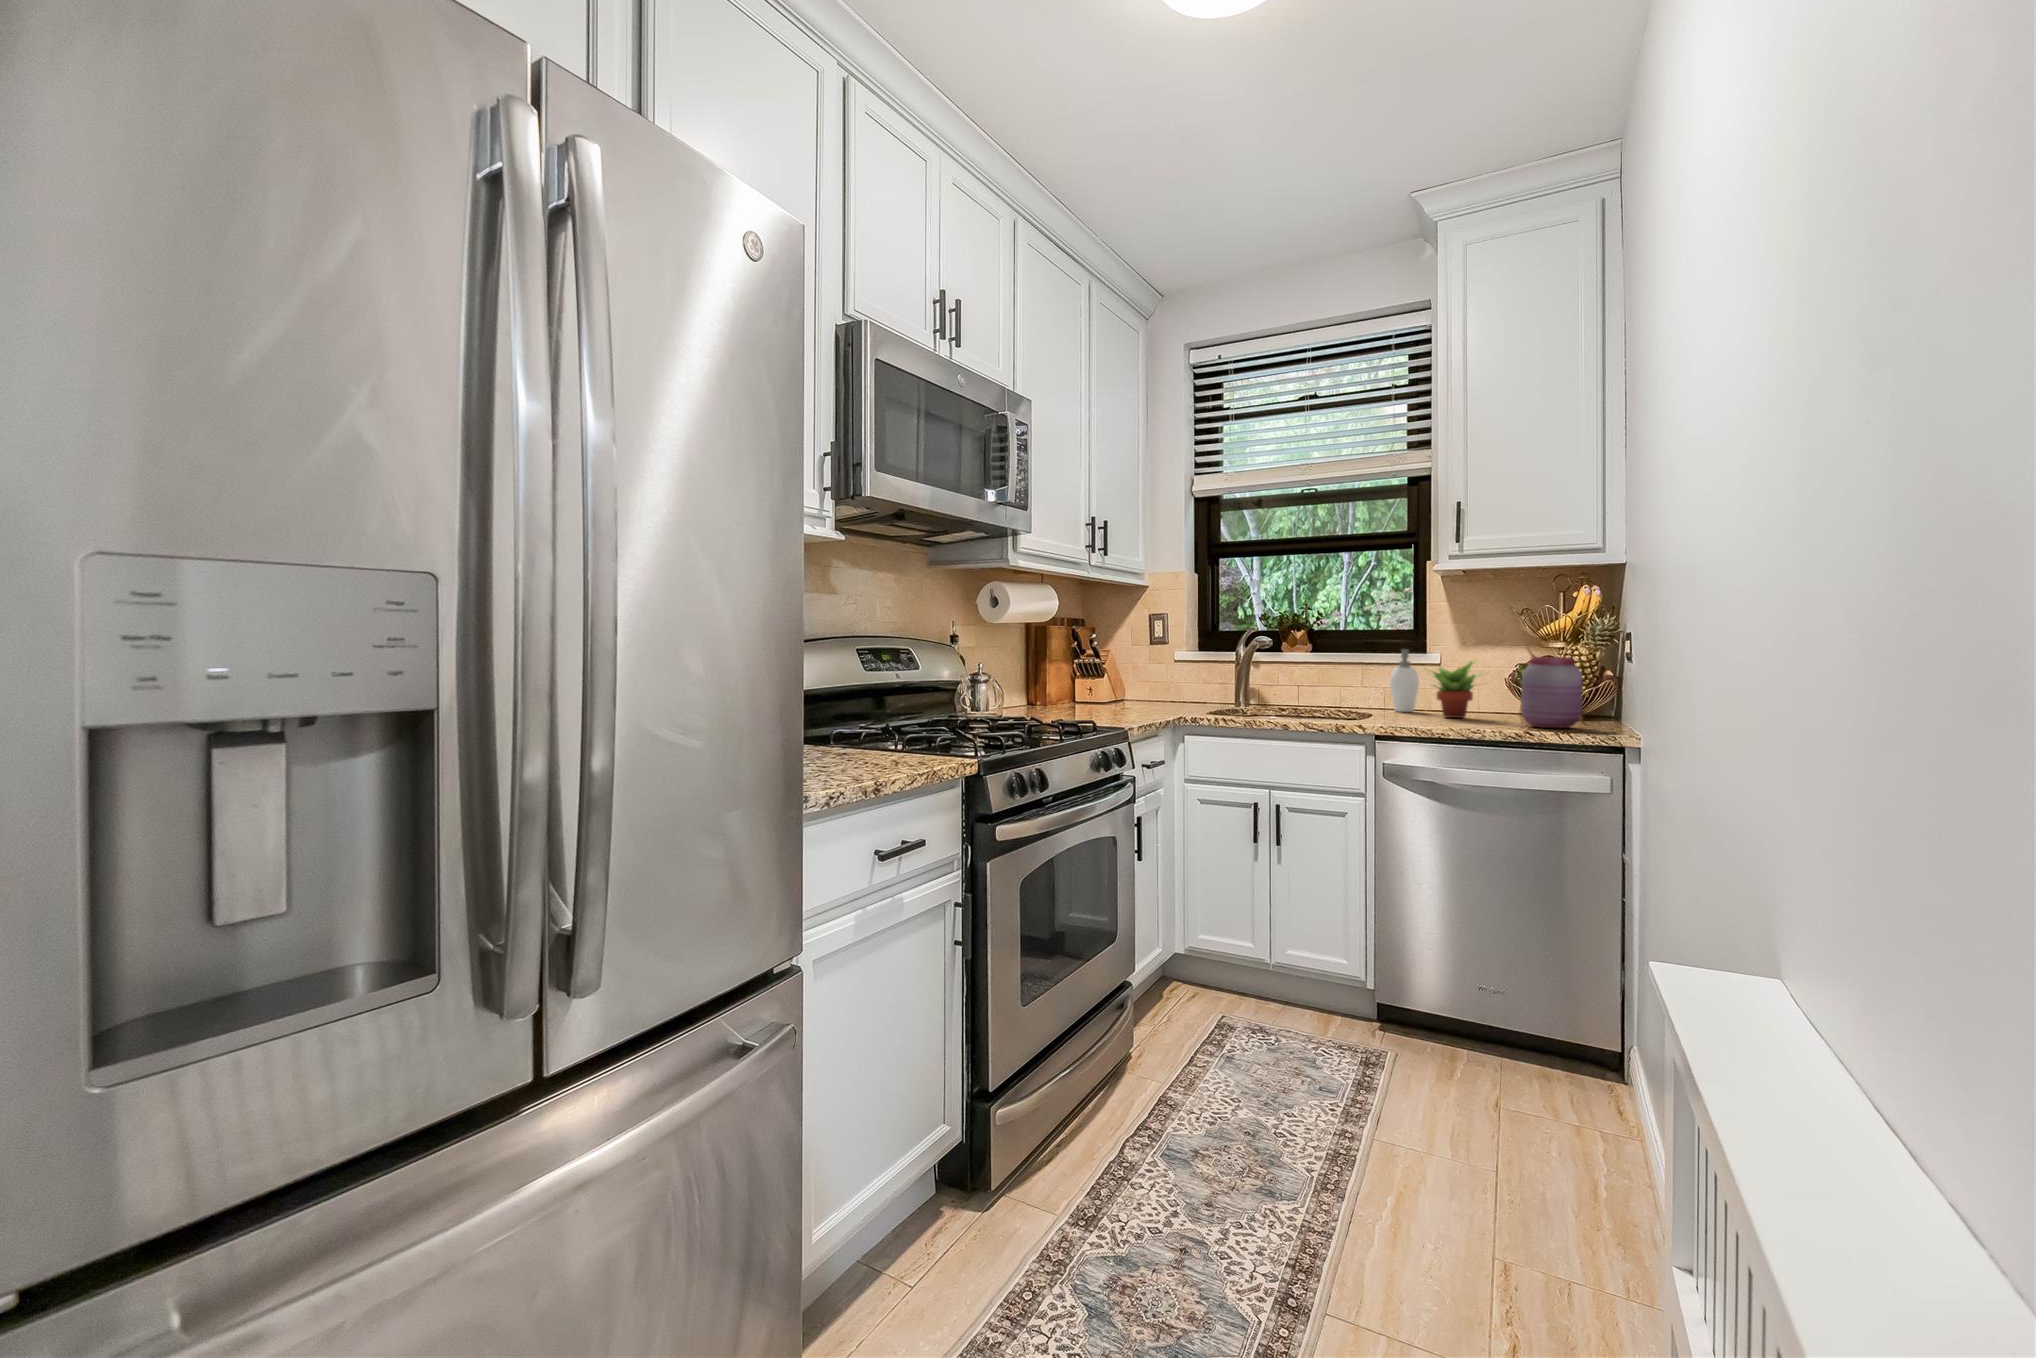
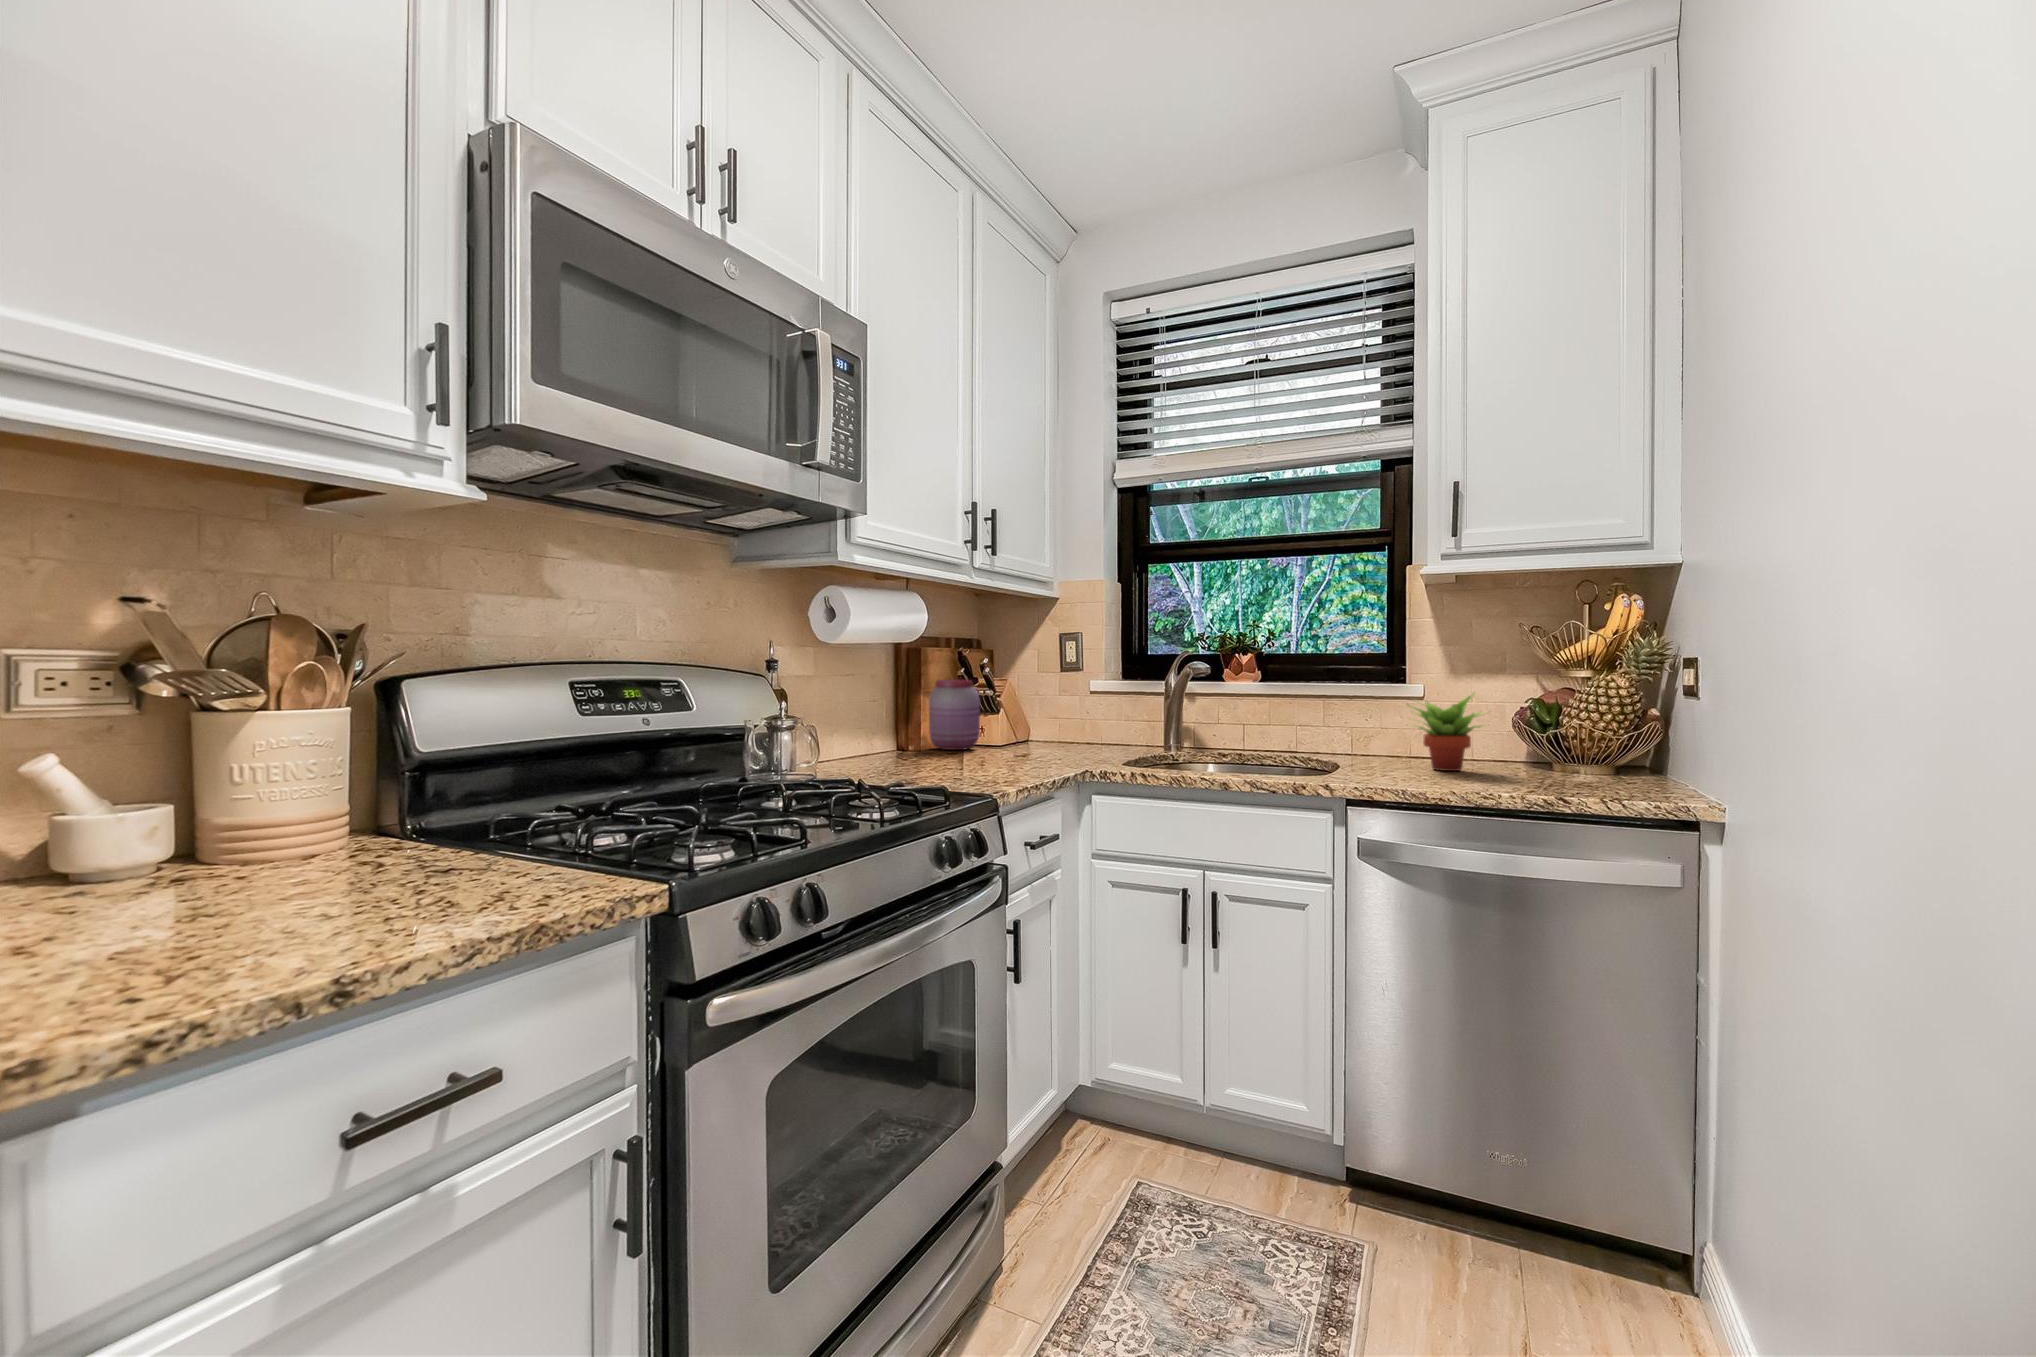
soap dispenser: present [1390,649,1419,712] -> none [1362,678,1409,759]
jar: present [1522,657,1582,728] -> present [929,680,980,750]

